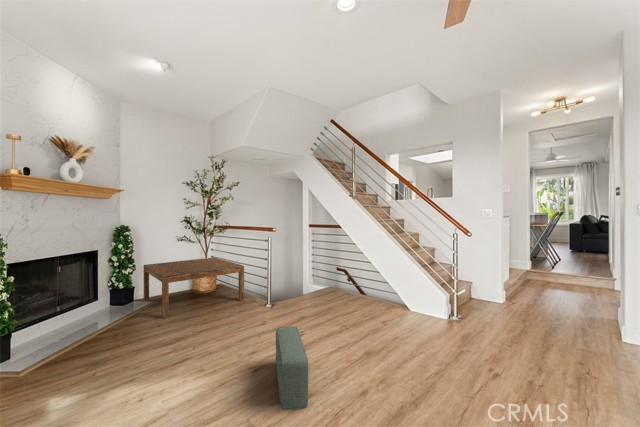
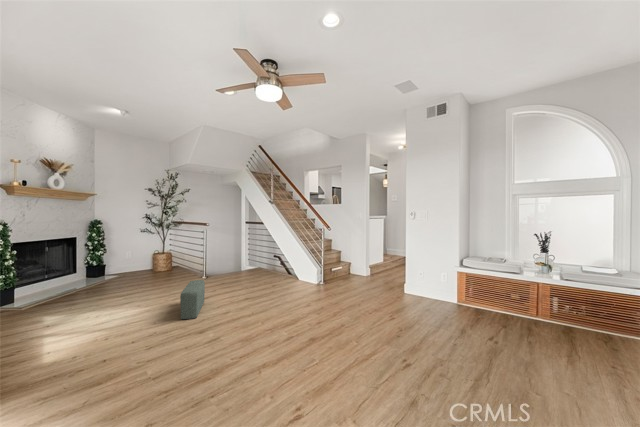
coffee table: present [143,257,244,318] -> none [113,245,189,285]

